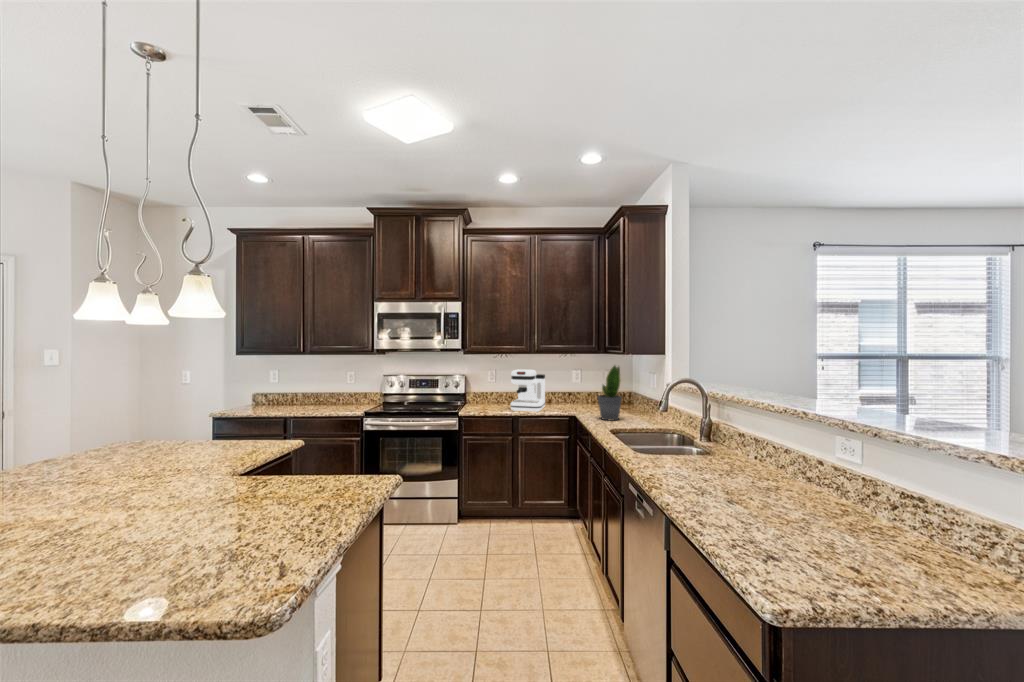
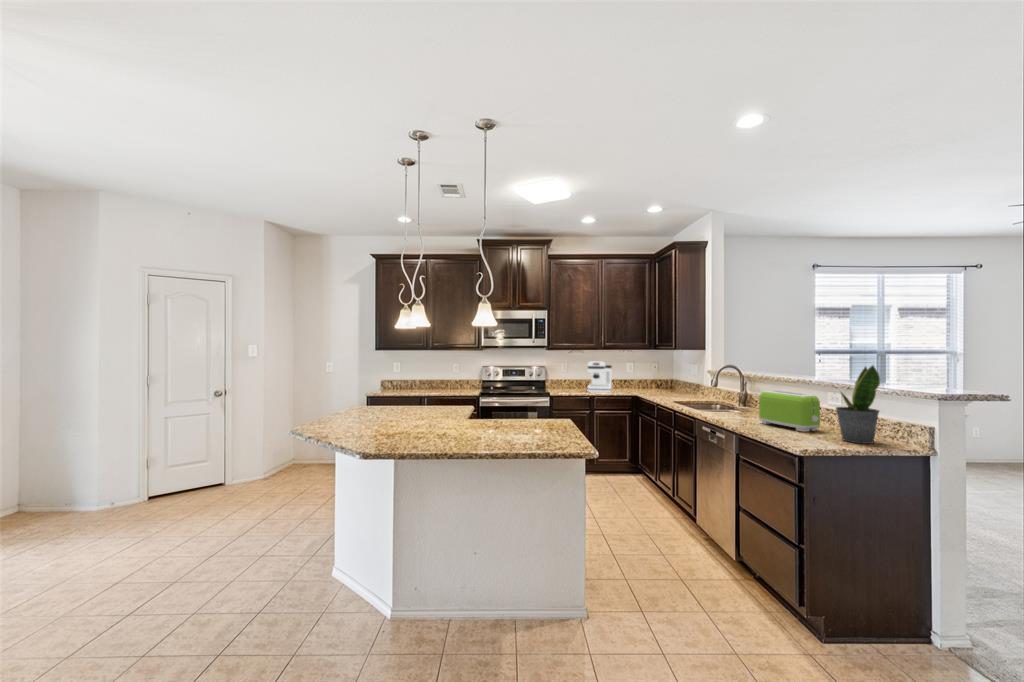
potted plant: present [598,366,622,421] -> present [836,365,880,444]
toaster: none [712,433,822,523] -> present [759,391,820,432]

